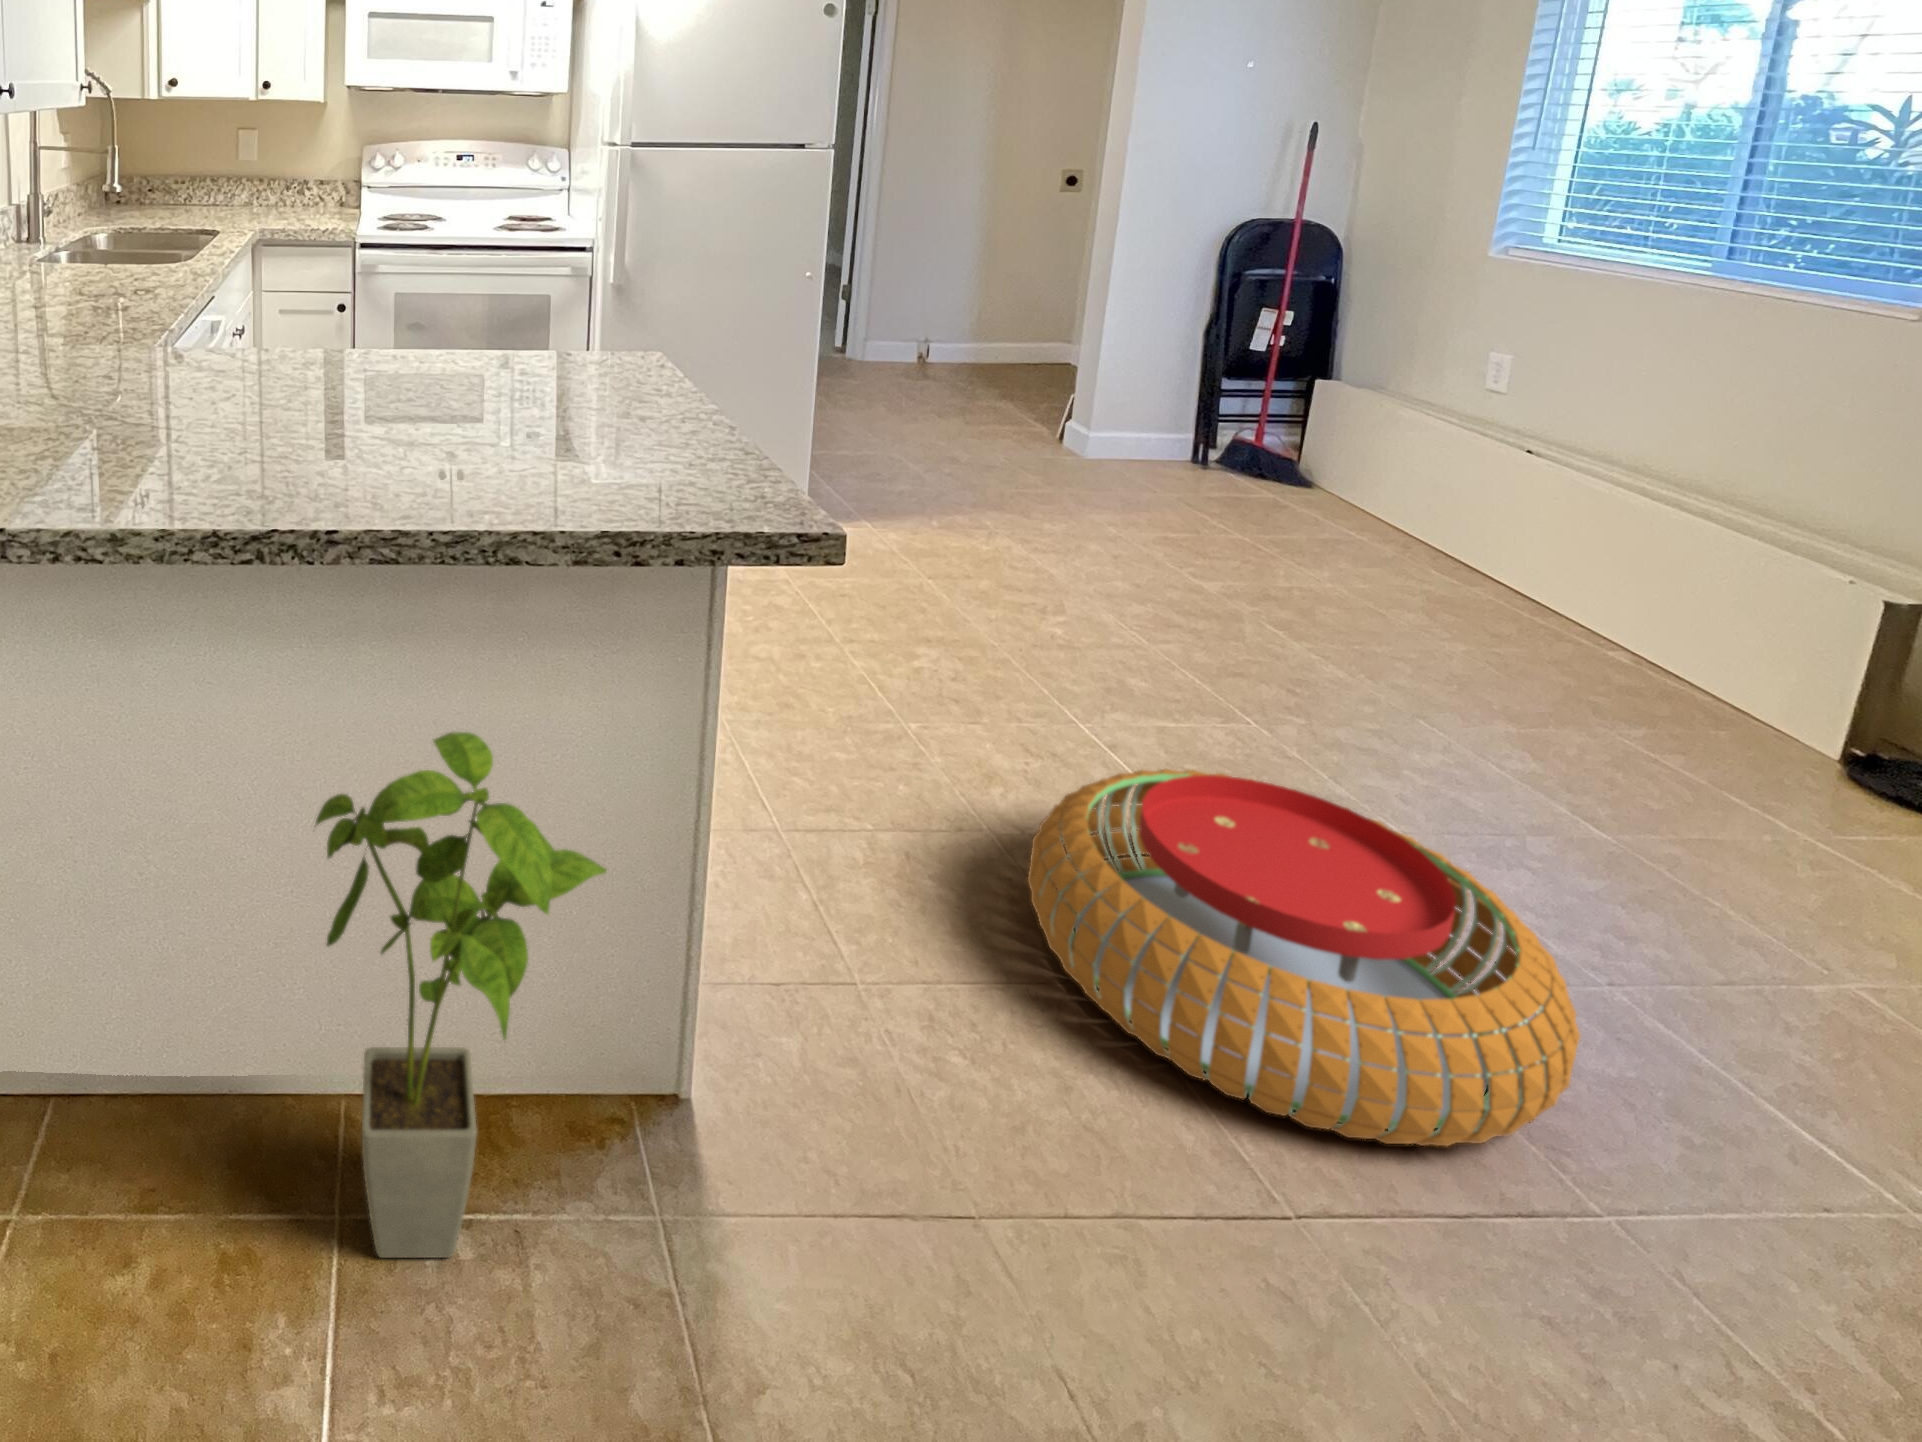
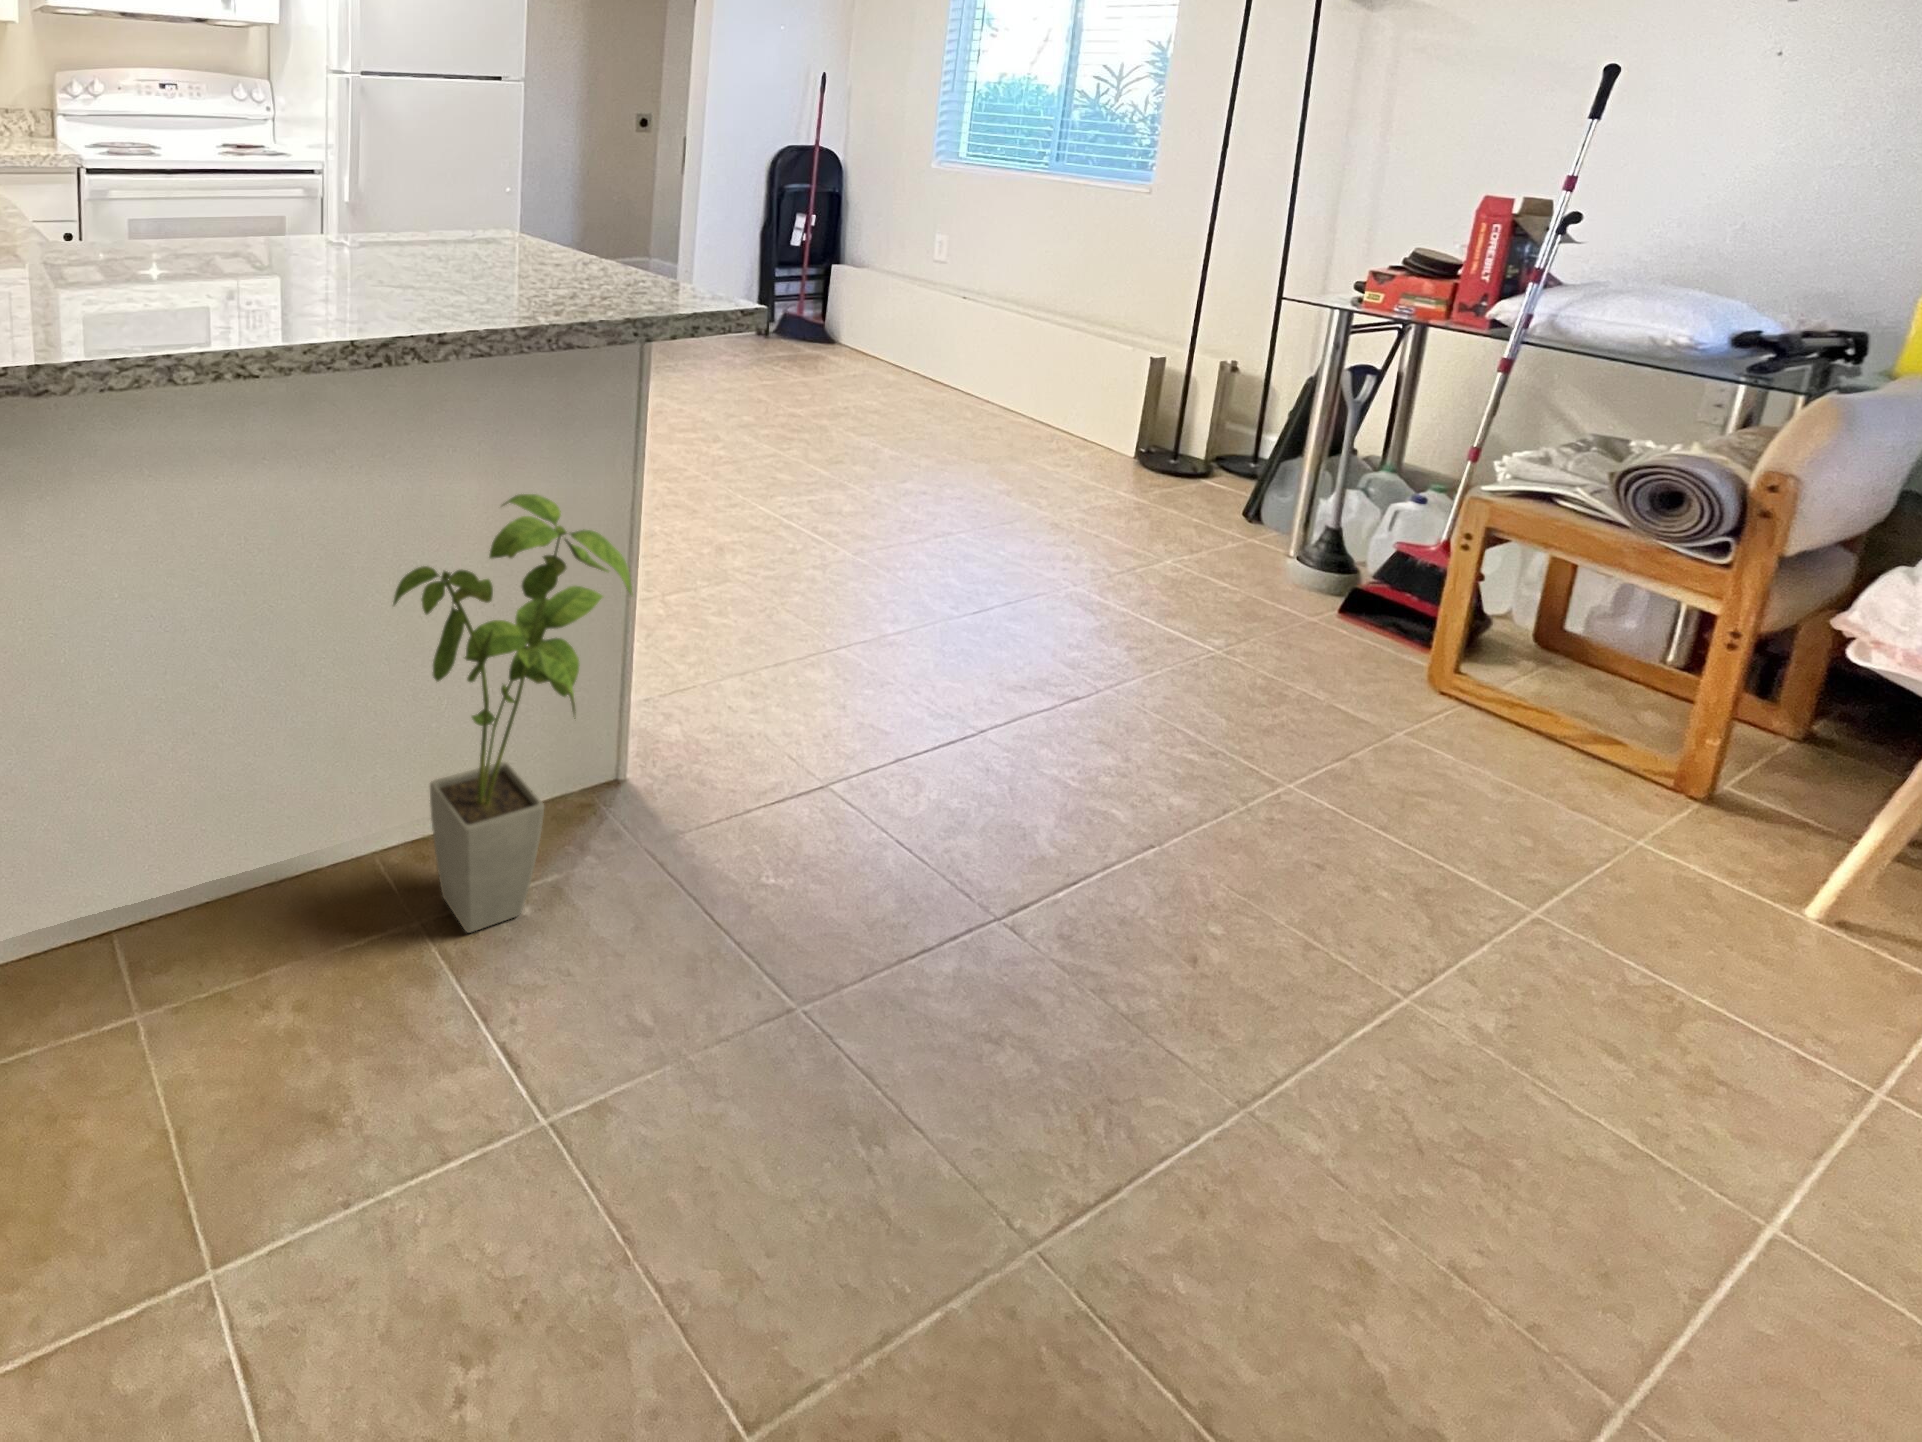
pouf: present [1027,769,1580,1146] -> none [781,501,1089,692]

